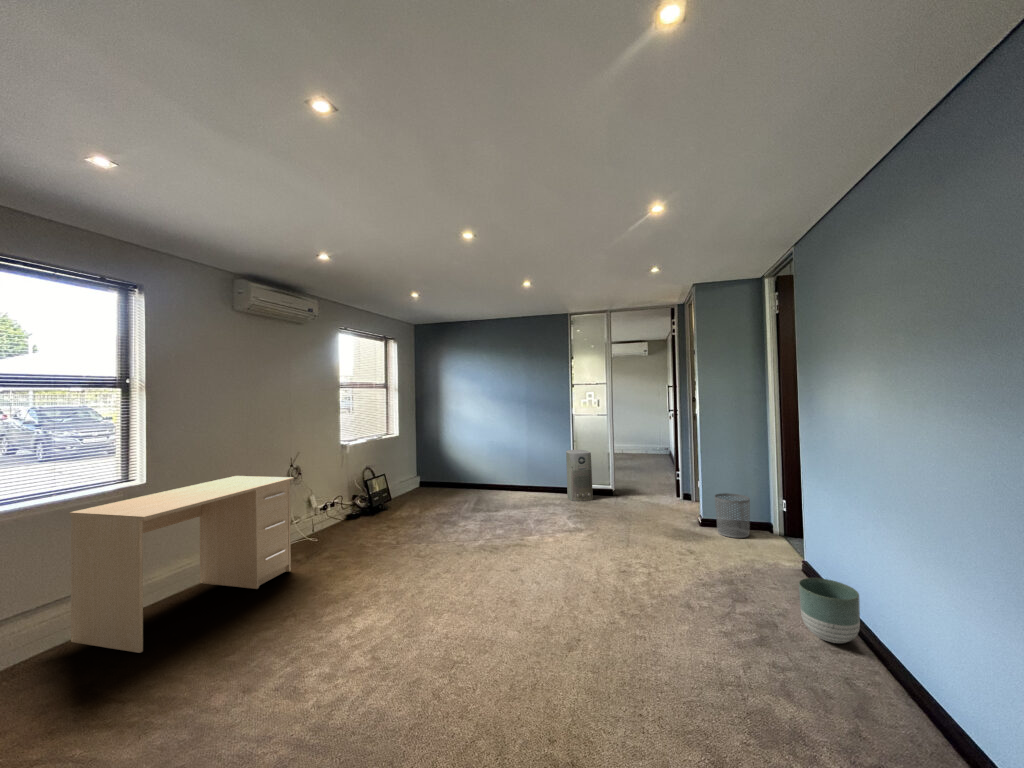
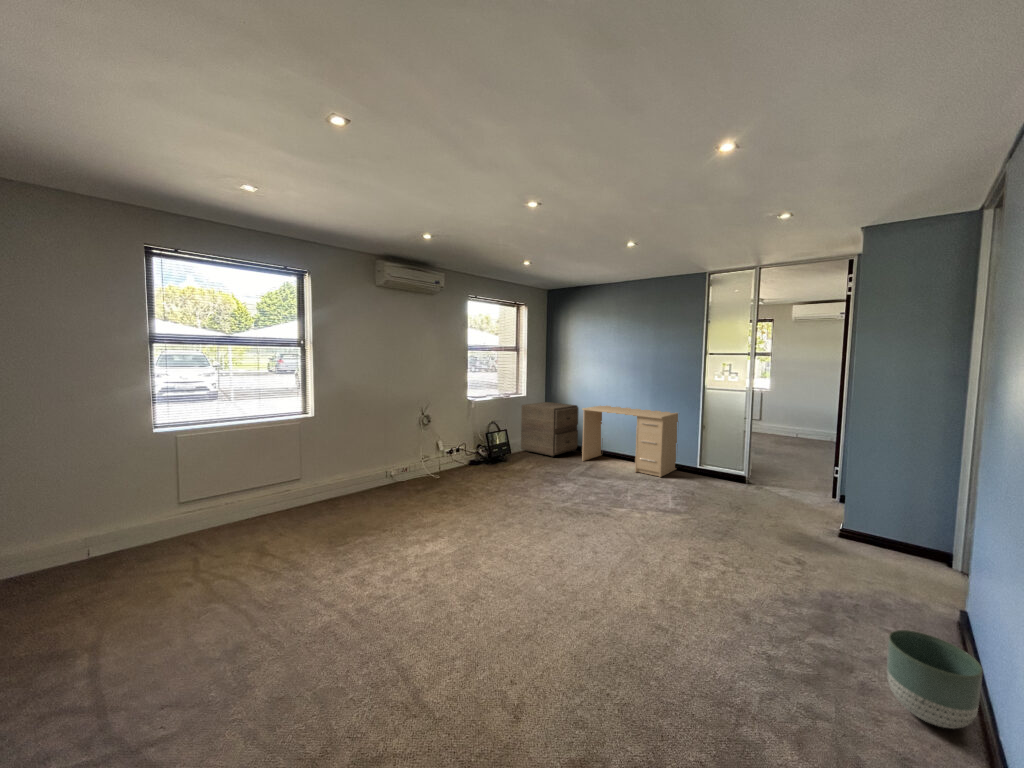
filing cabinet: none [395,441,456,498] -> present [521,402,578,457]
air purifier: present [566,450,593,501] -> none [688,426,718,483]
desk: present [69,476,294,653] -> present [582,406,678,477]
waste bin: present [715,493,750,538] -> none [857,502,912,563]

